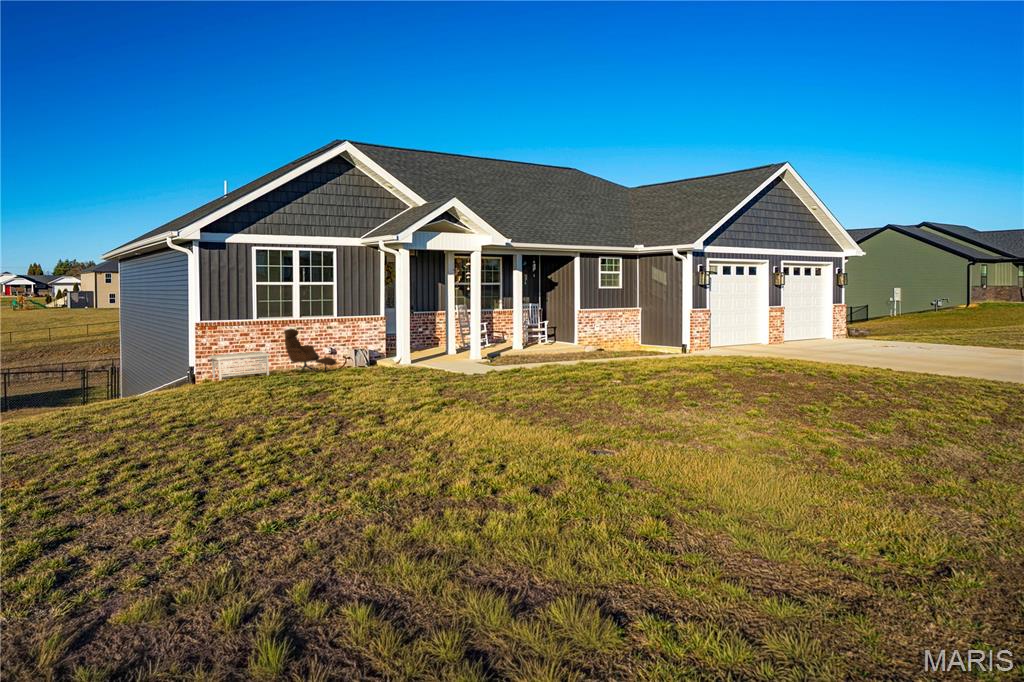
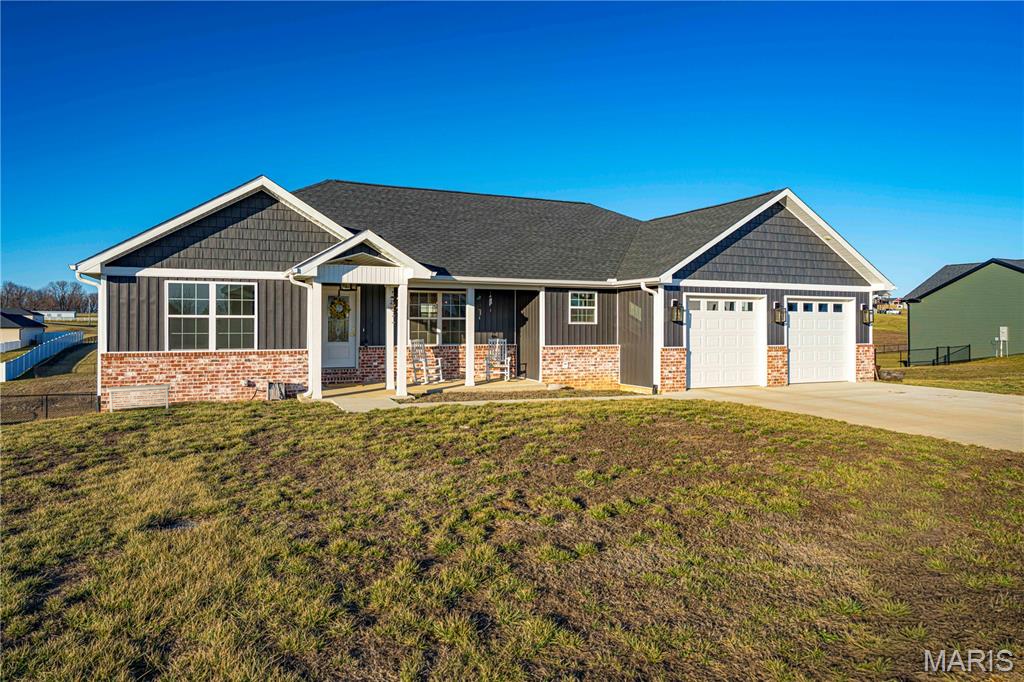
lounge chair: present [284,329,336,373] -> none [192,361,245,407]

